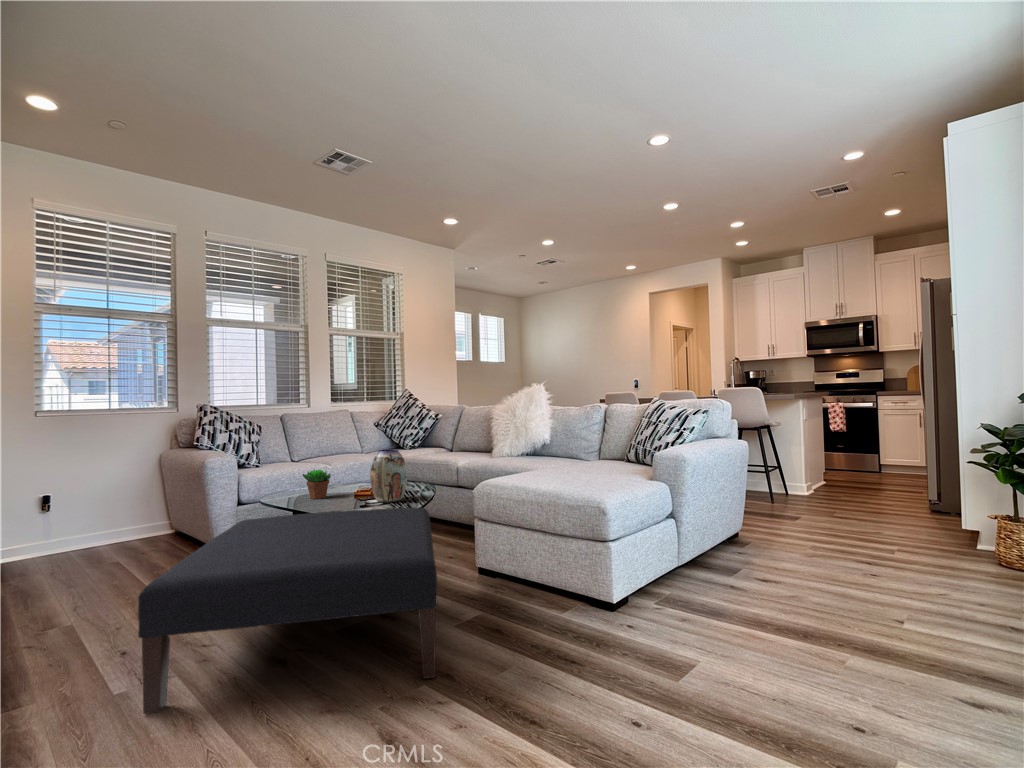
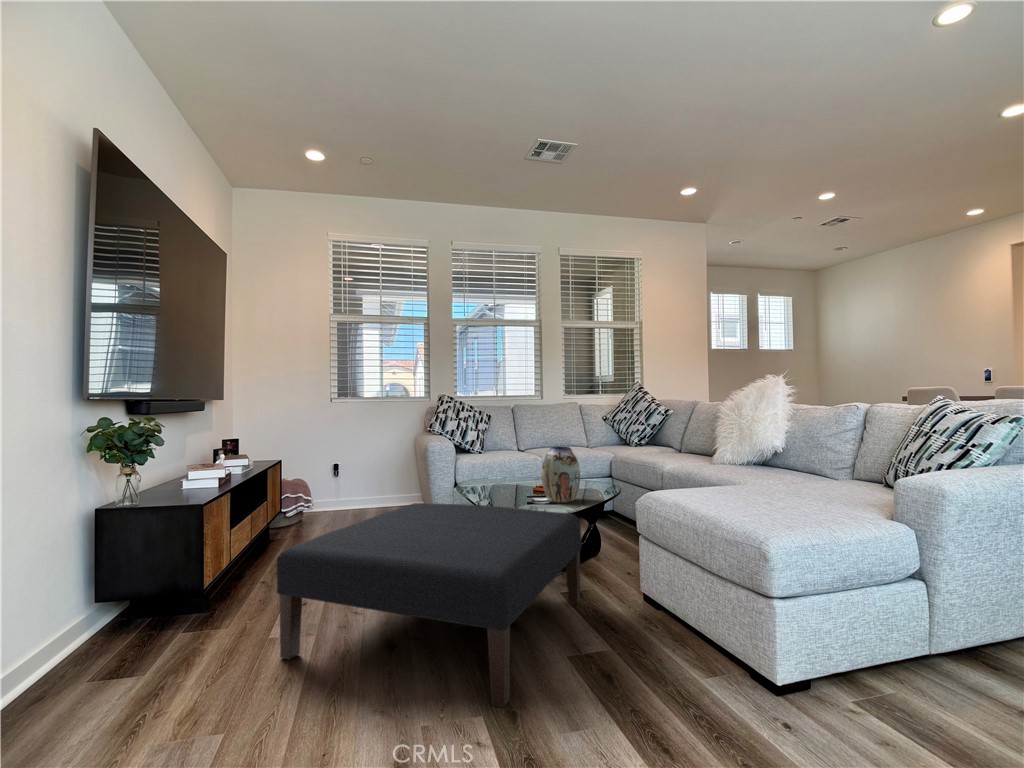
succulent plant: present [303,470,331,499] -> none [492,461,521,491]

